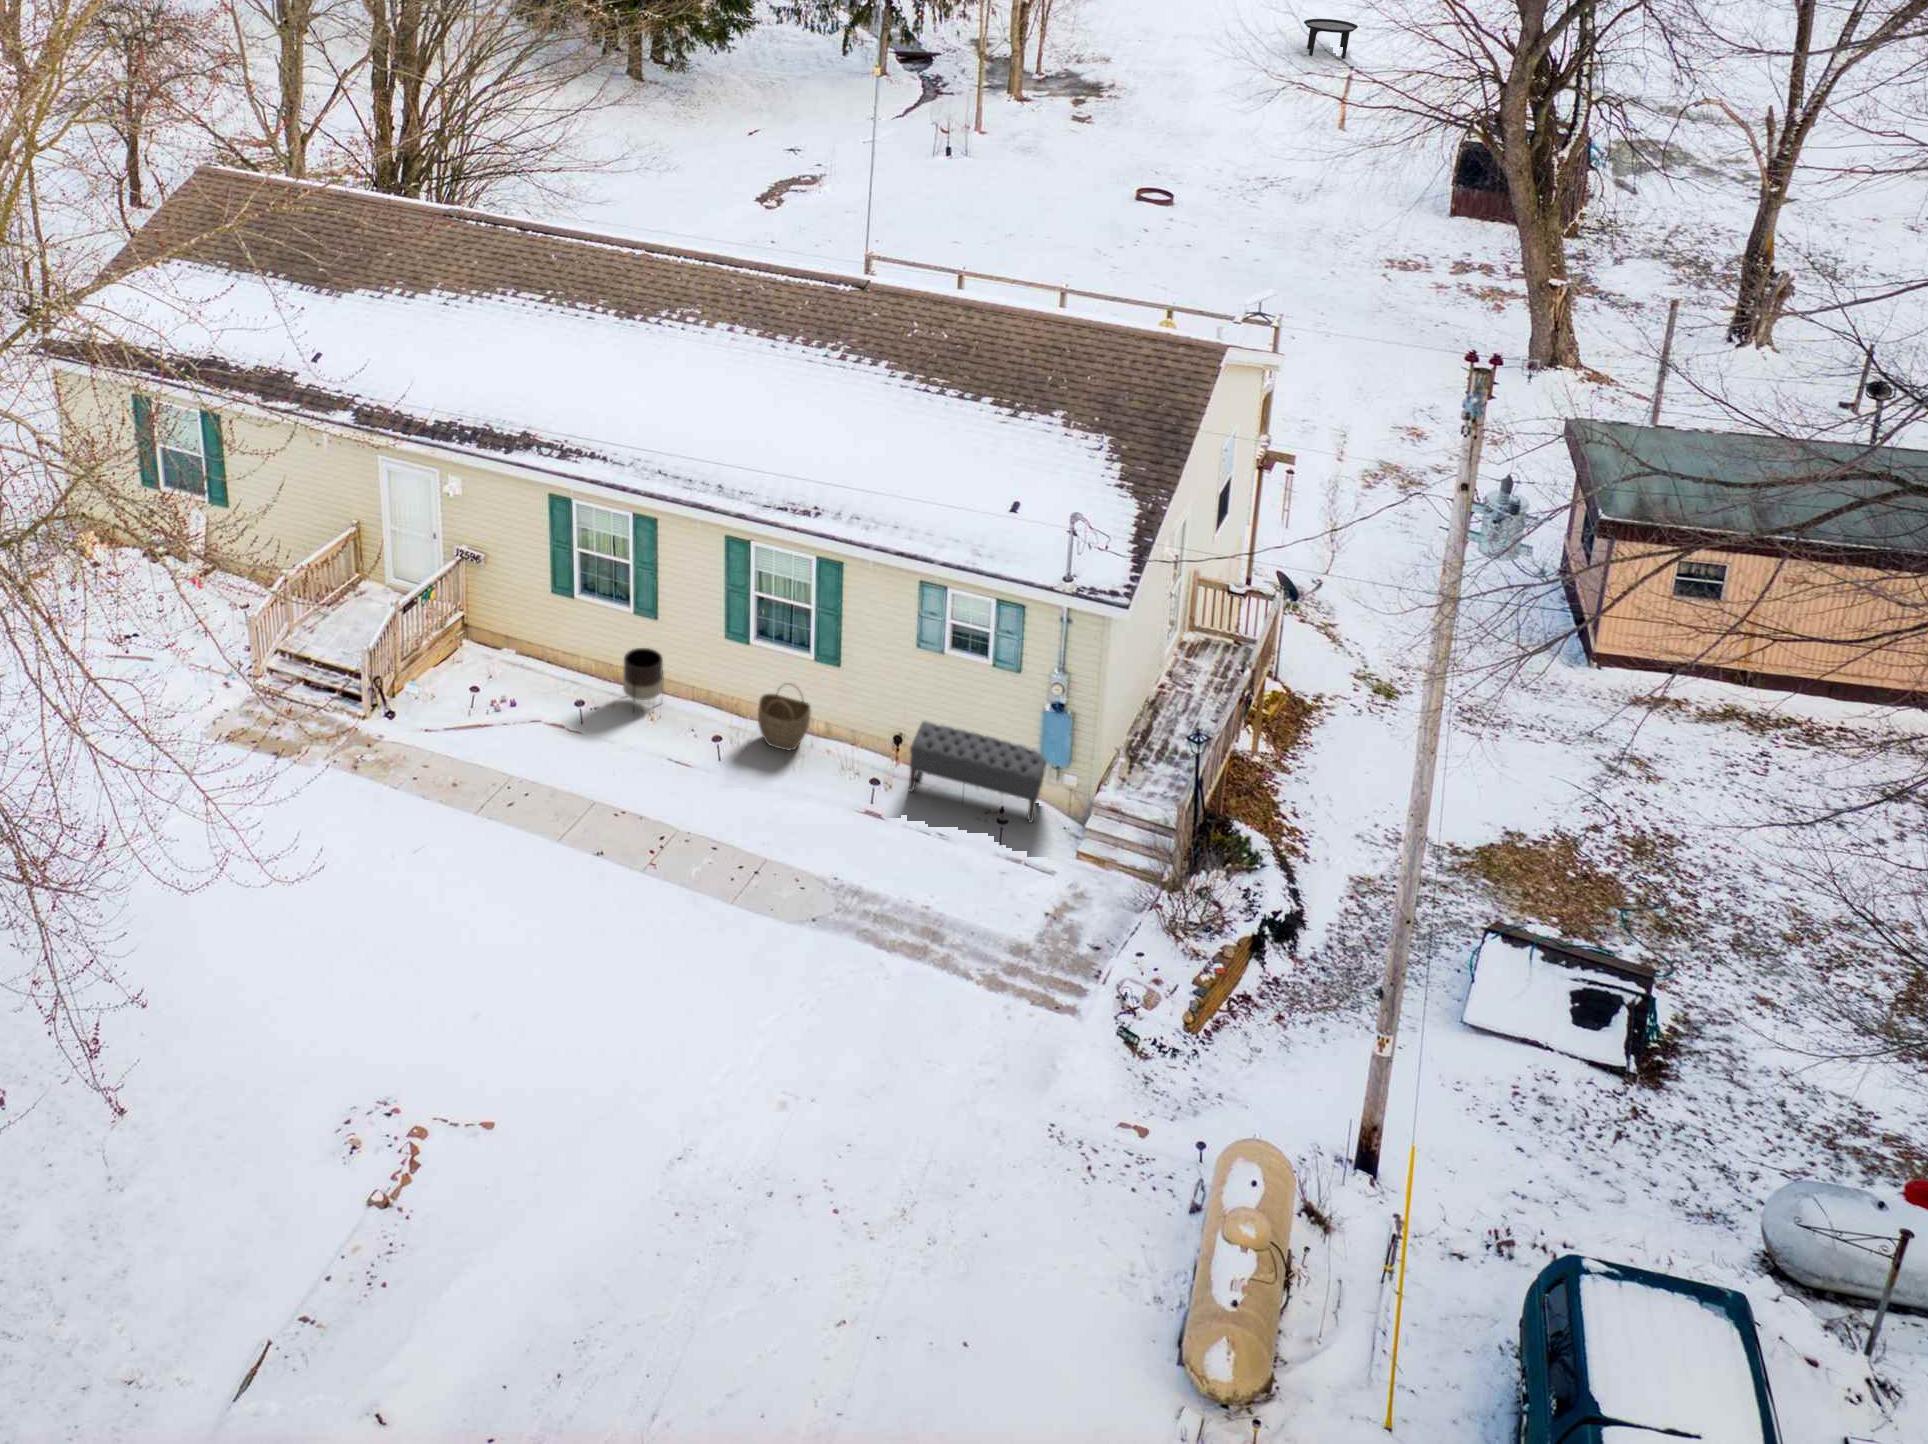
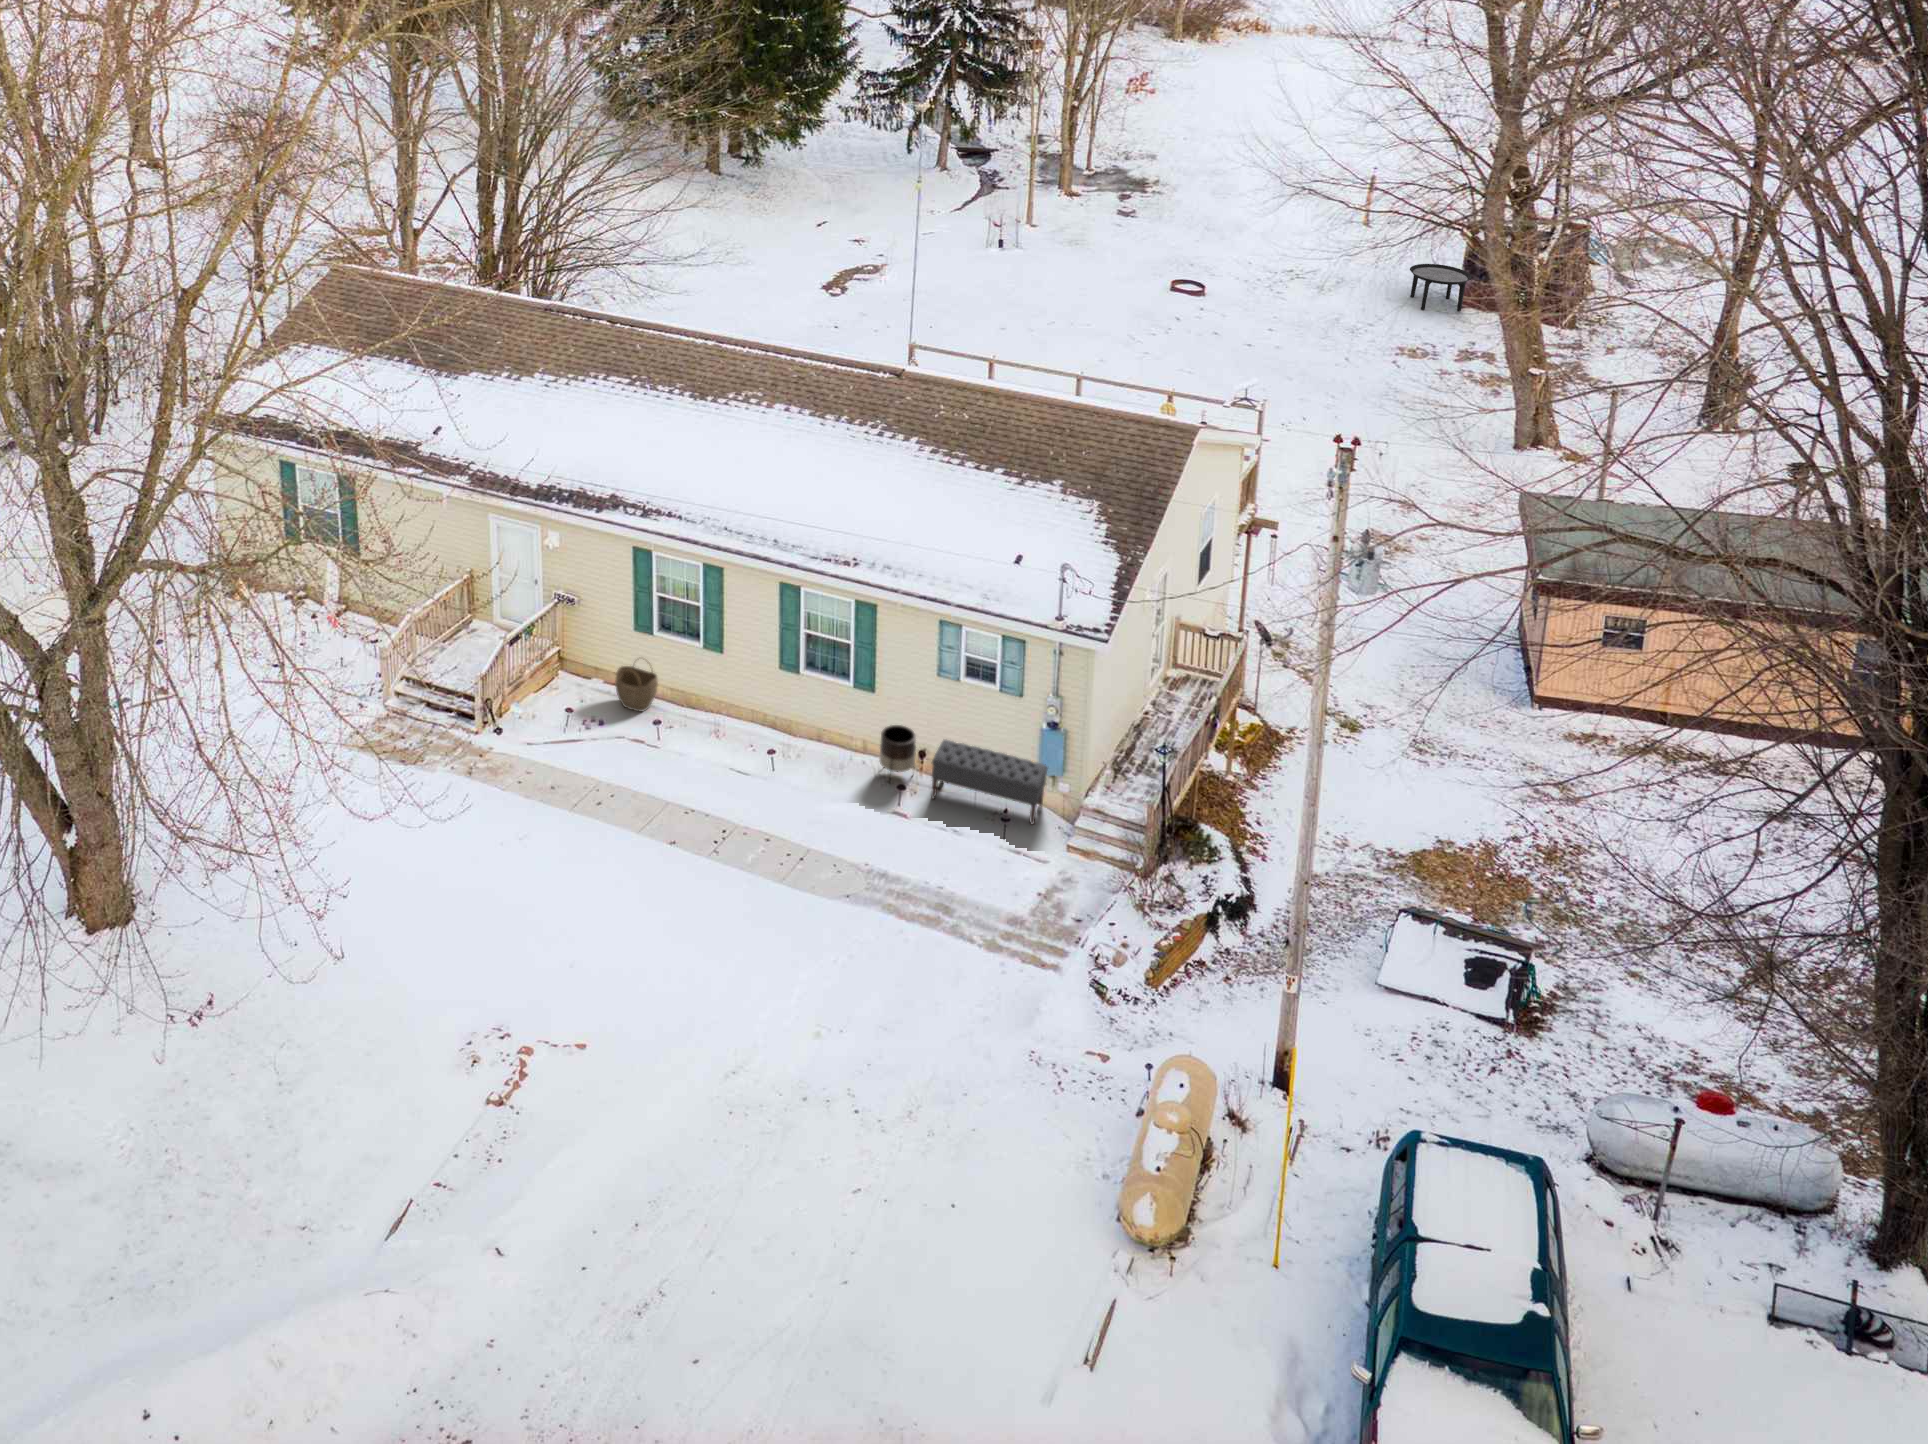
round table: present [1304,19,1358,58] -> present [1410,264,1472,312]
planter: present [623,648,664,701] -> present [879,725,916,772]
woven basket: present [758,694,811,750] -> present [615,666,658,711]

